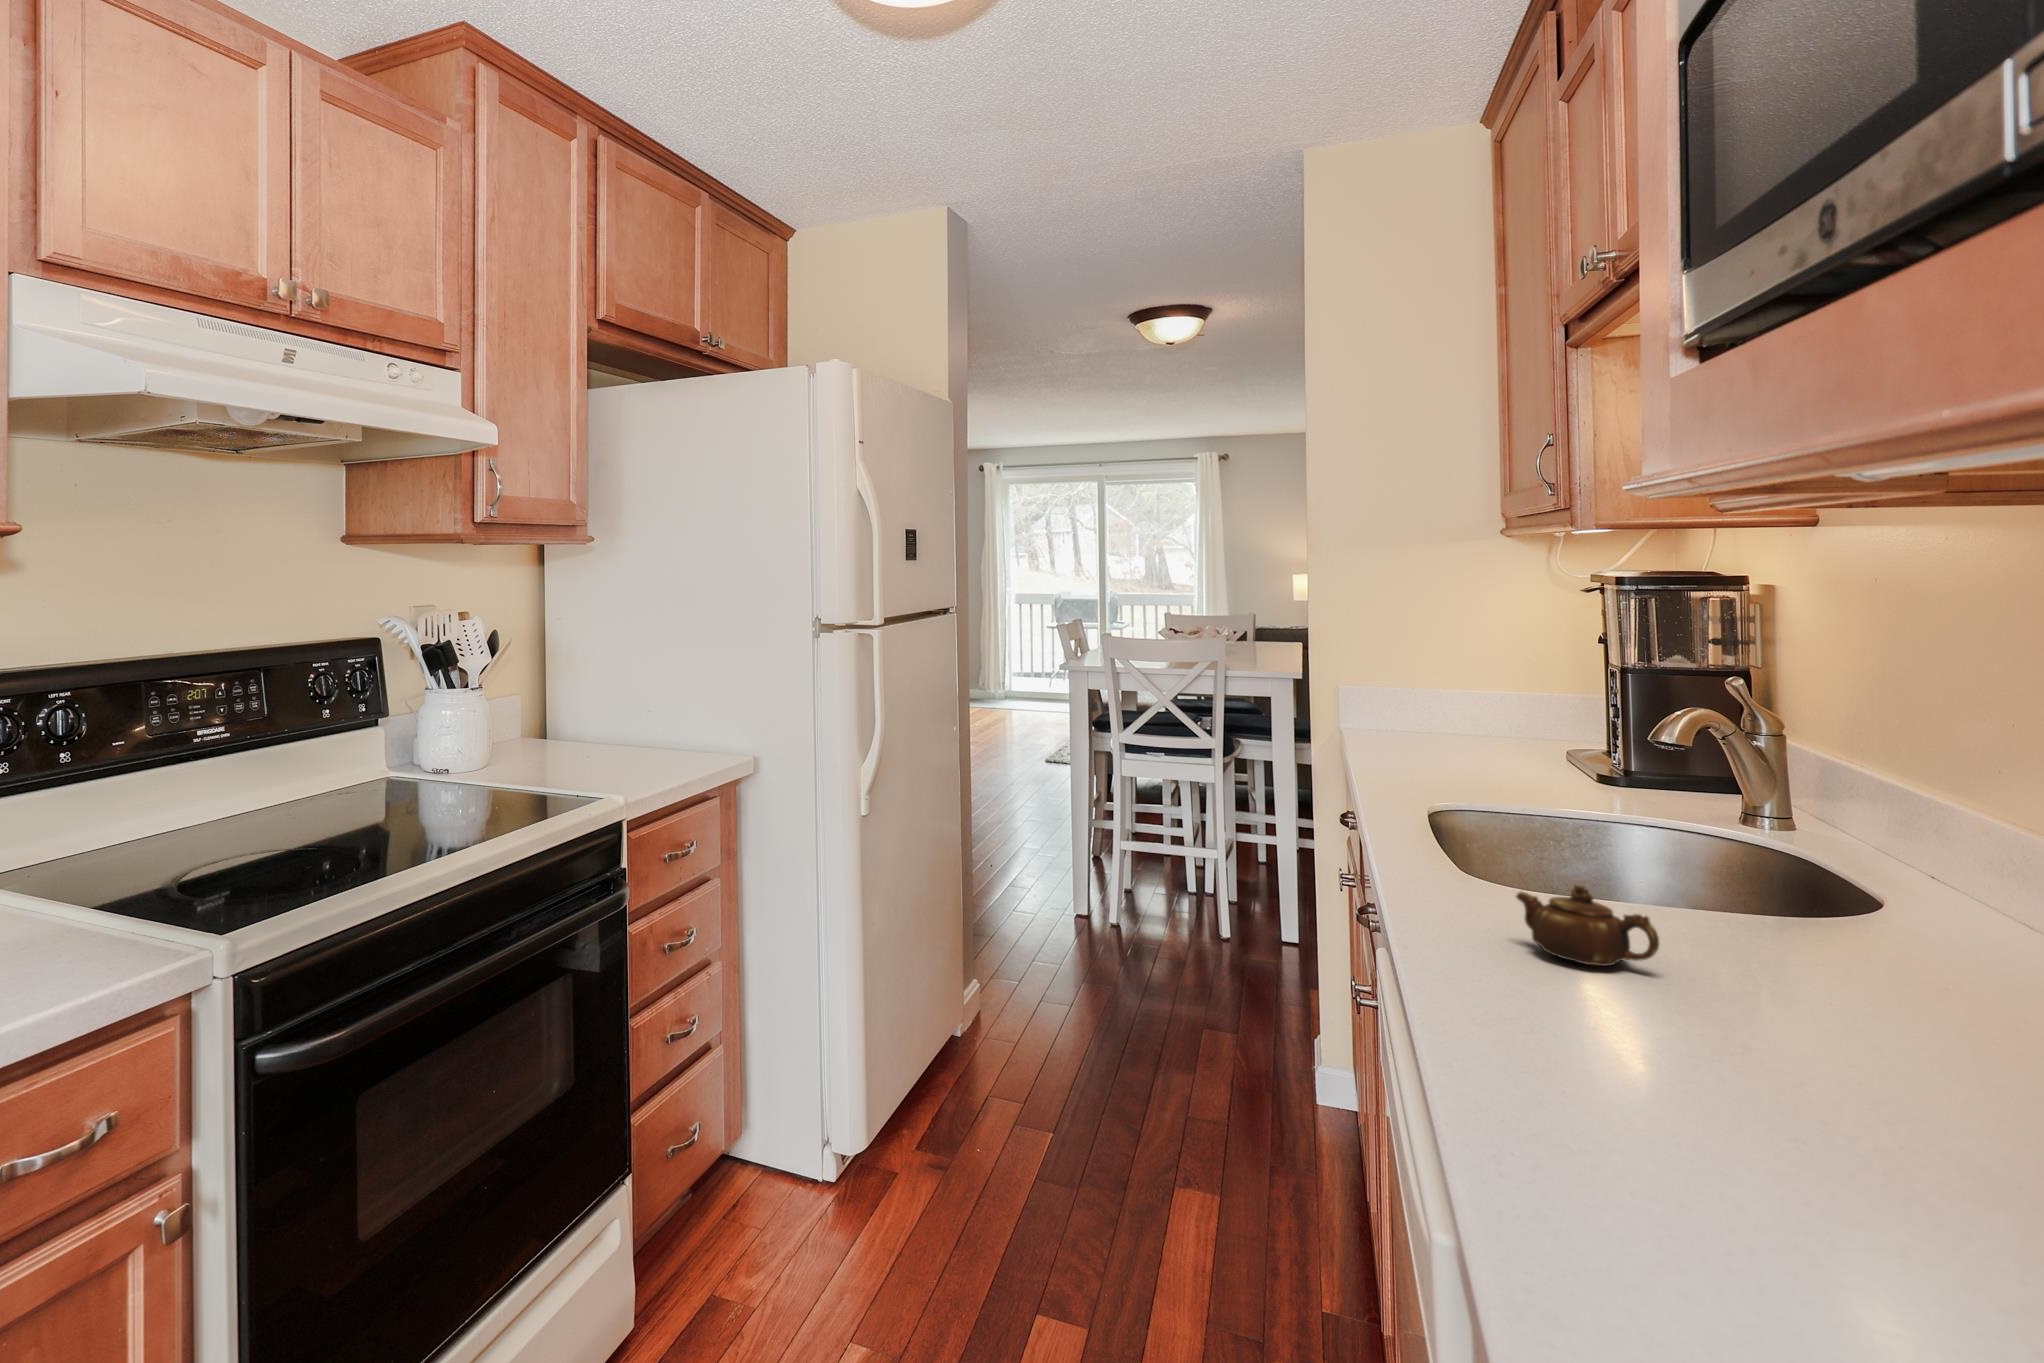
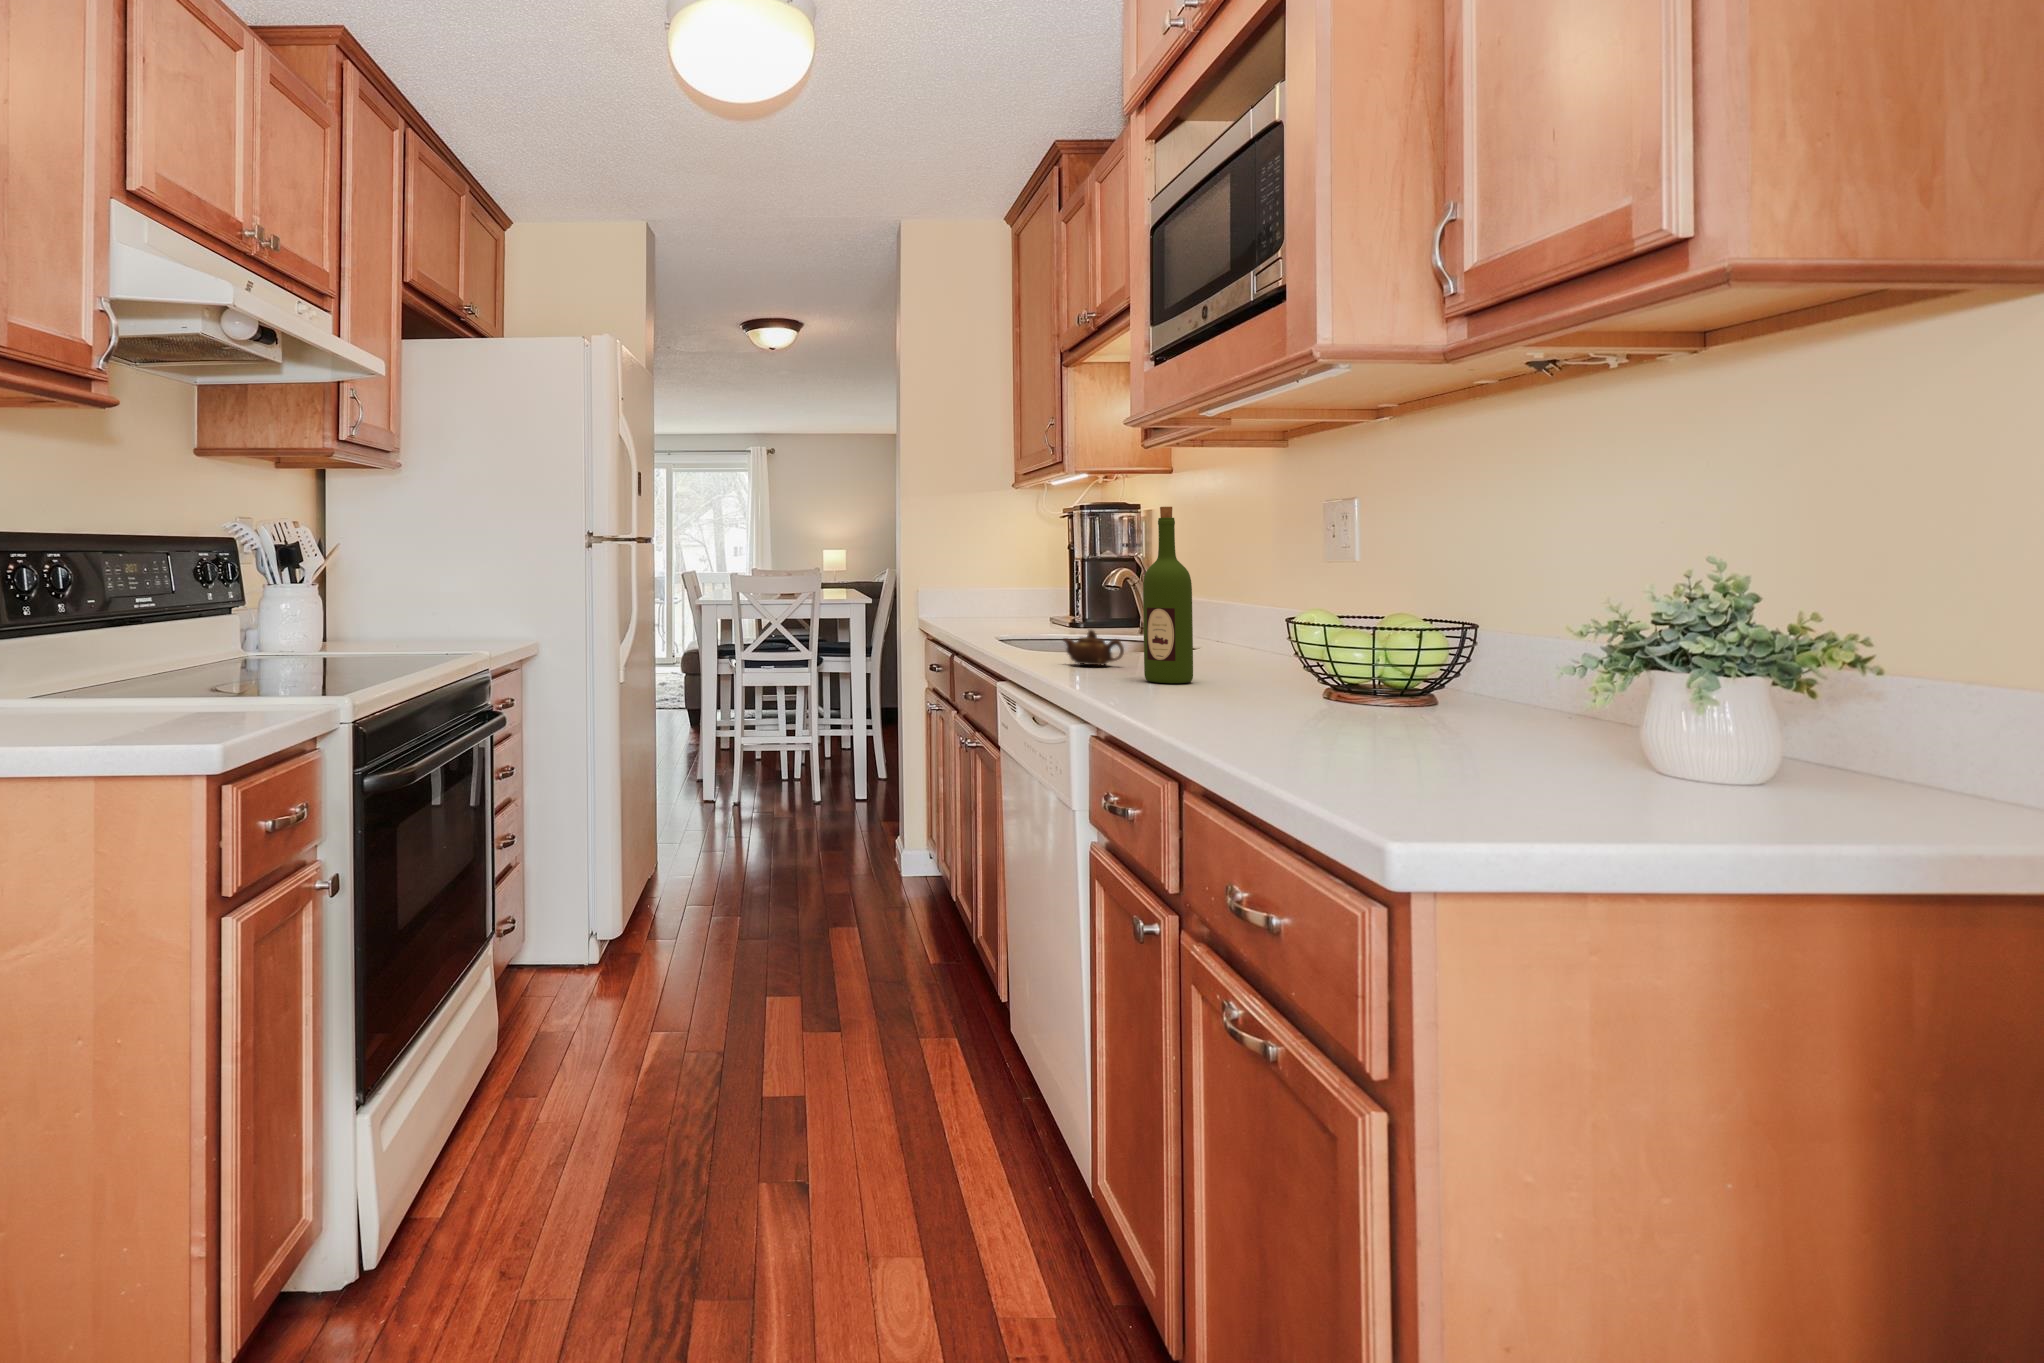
wine bottle: none [1683,682,1832,1113] -> present [1143,507,1193,683]

